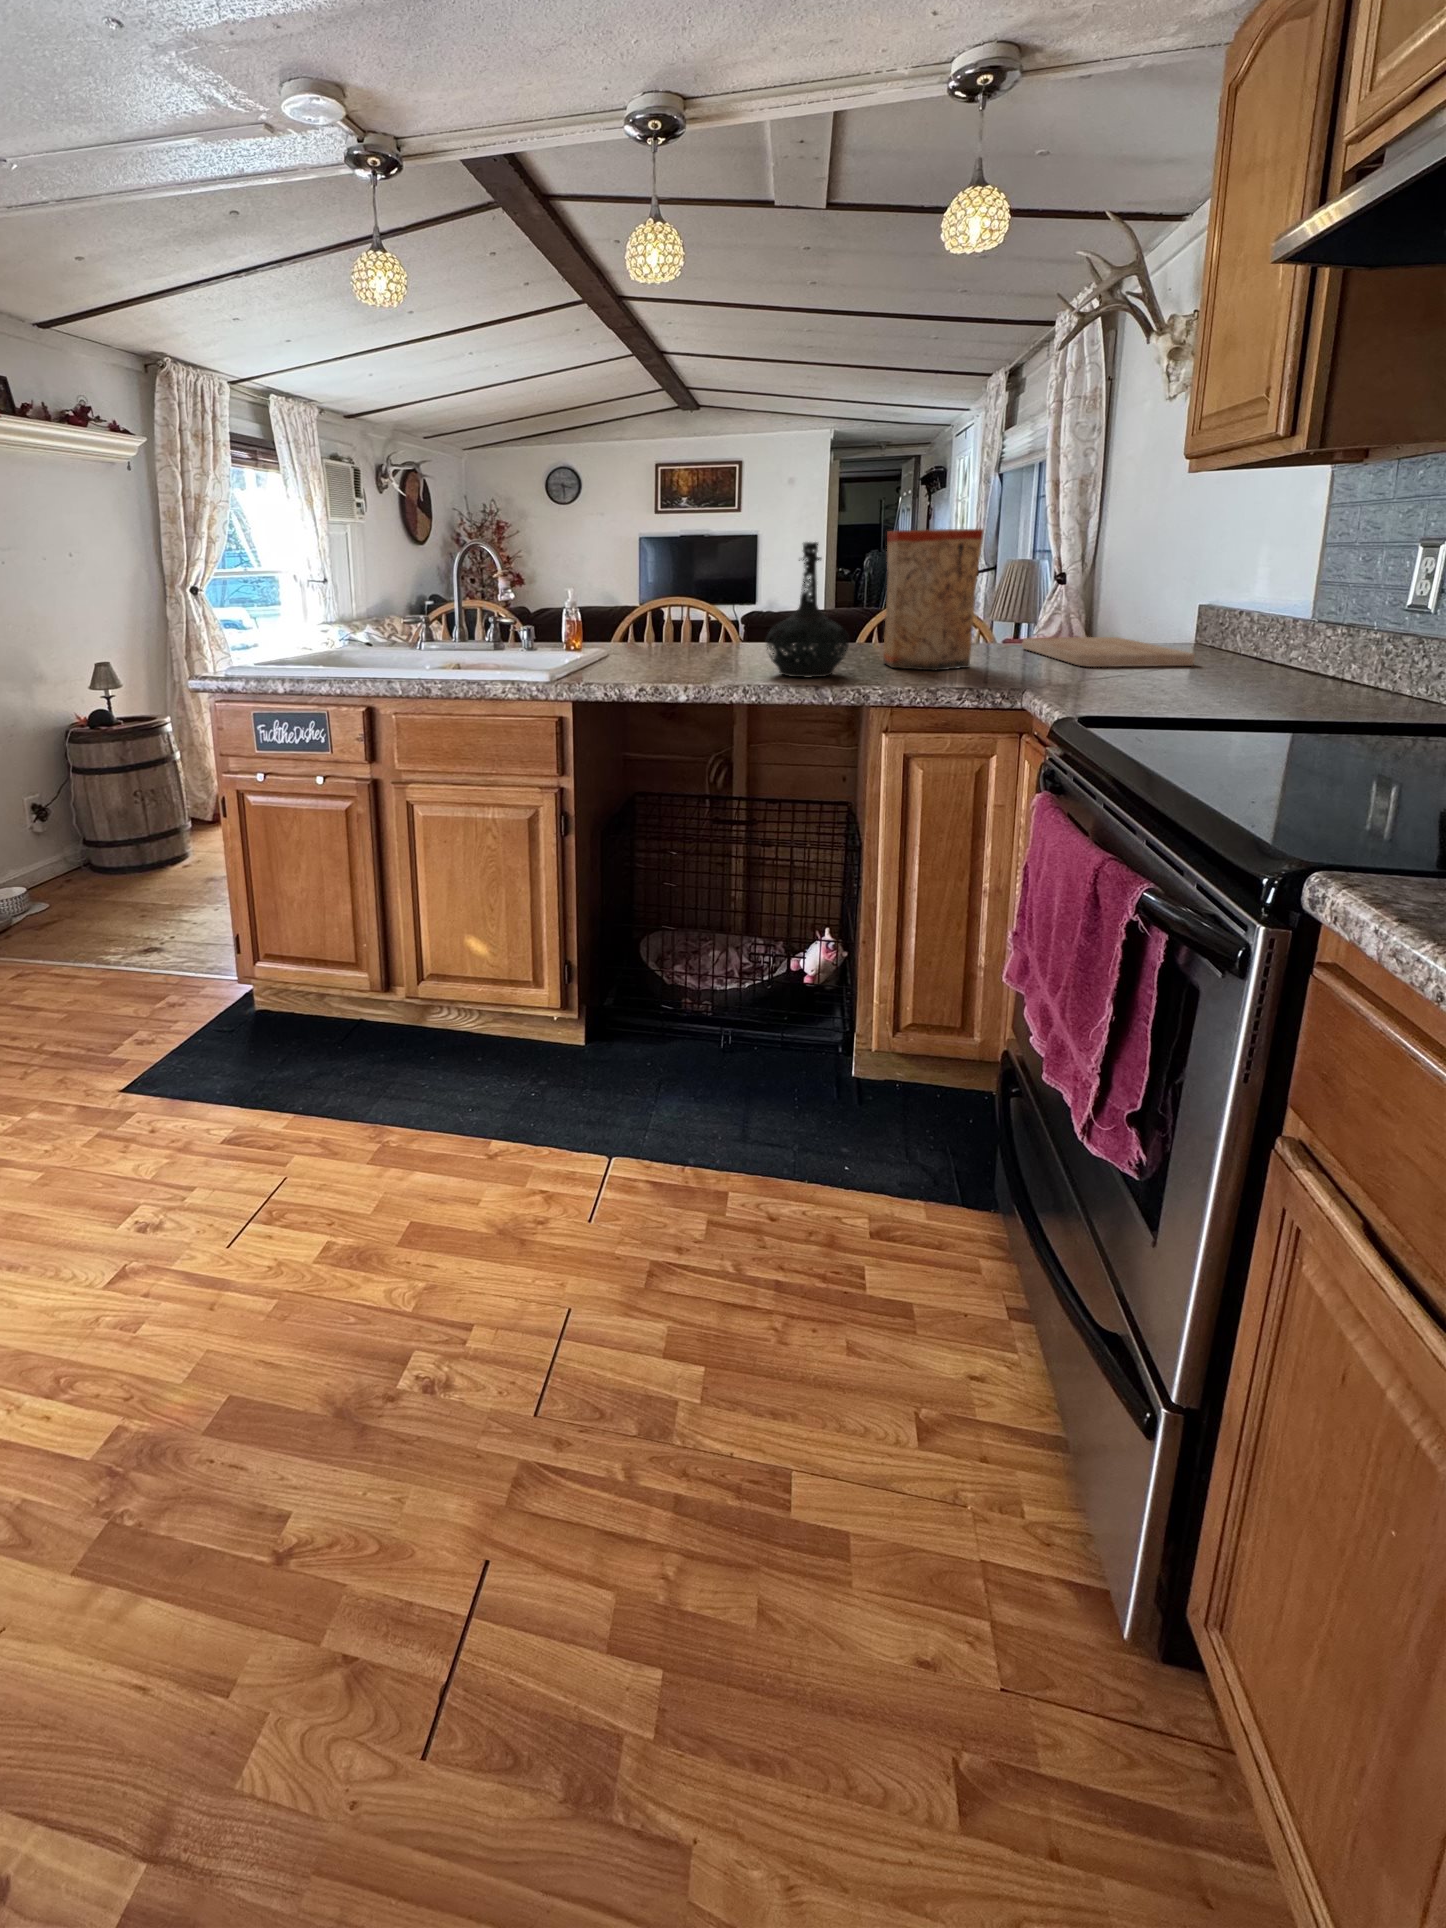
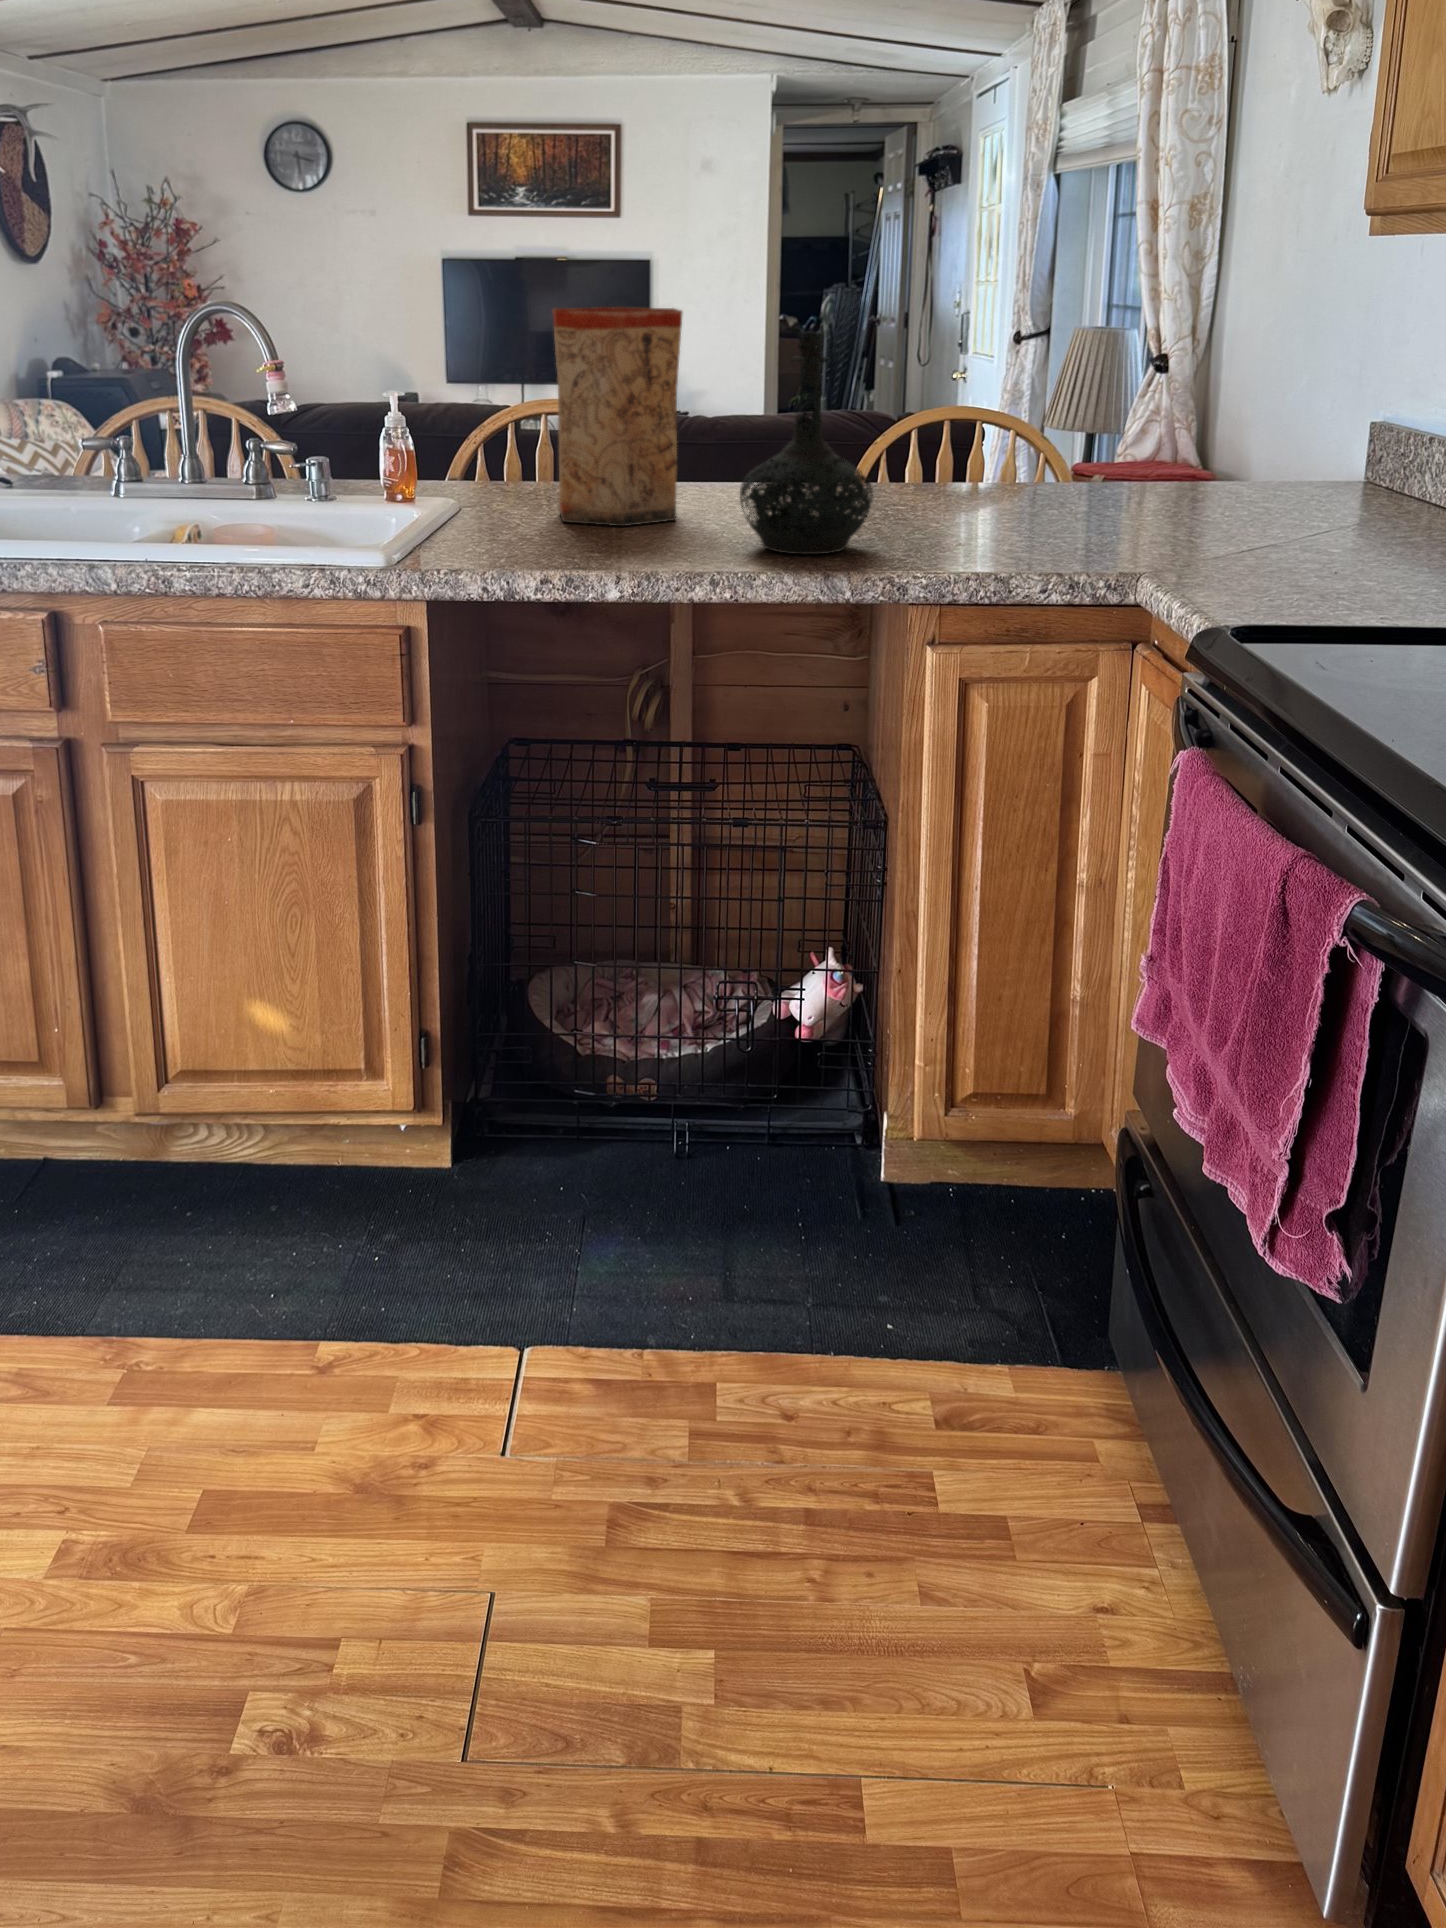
vase: present [883,529,984,670] -> present [552,307,682,526]
cutting board: present [1022,637,1195,667] -> none [1120,476,1374,531]

